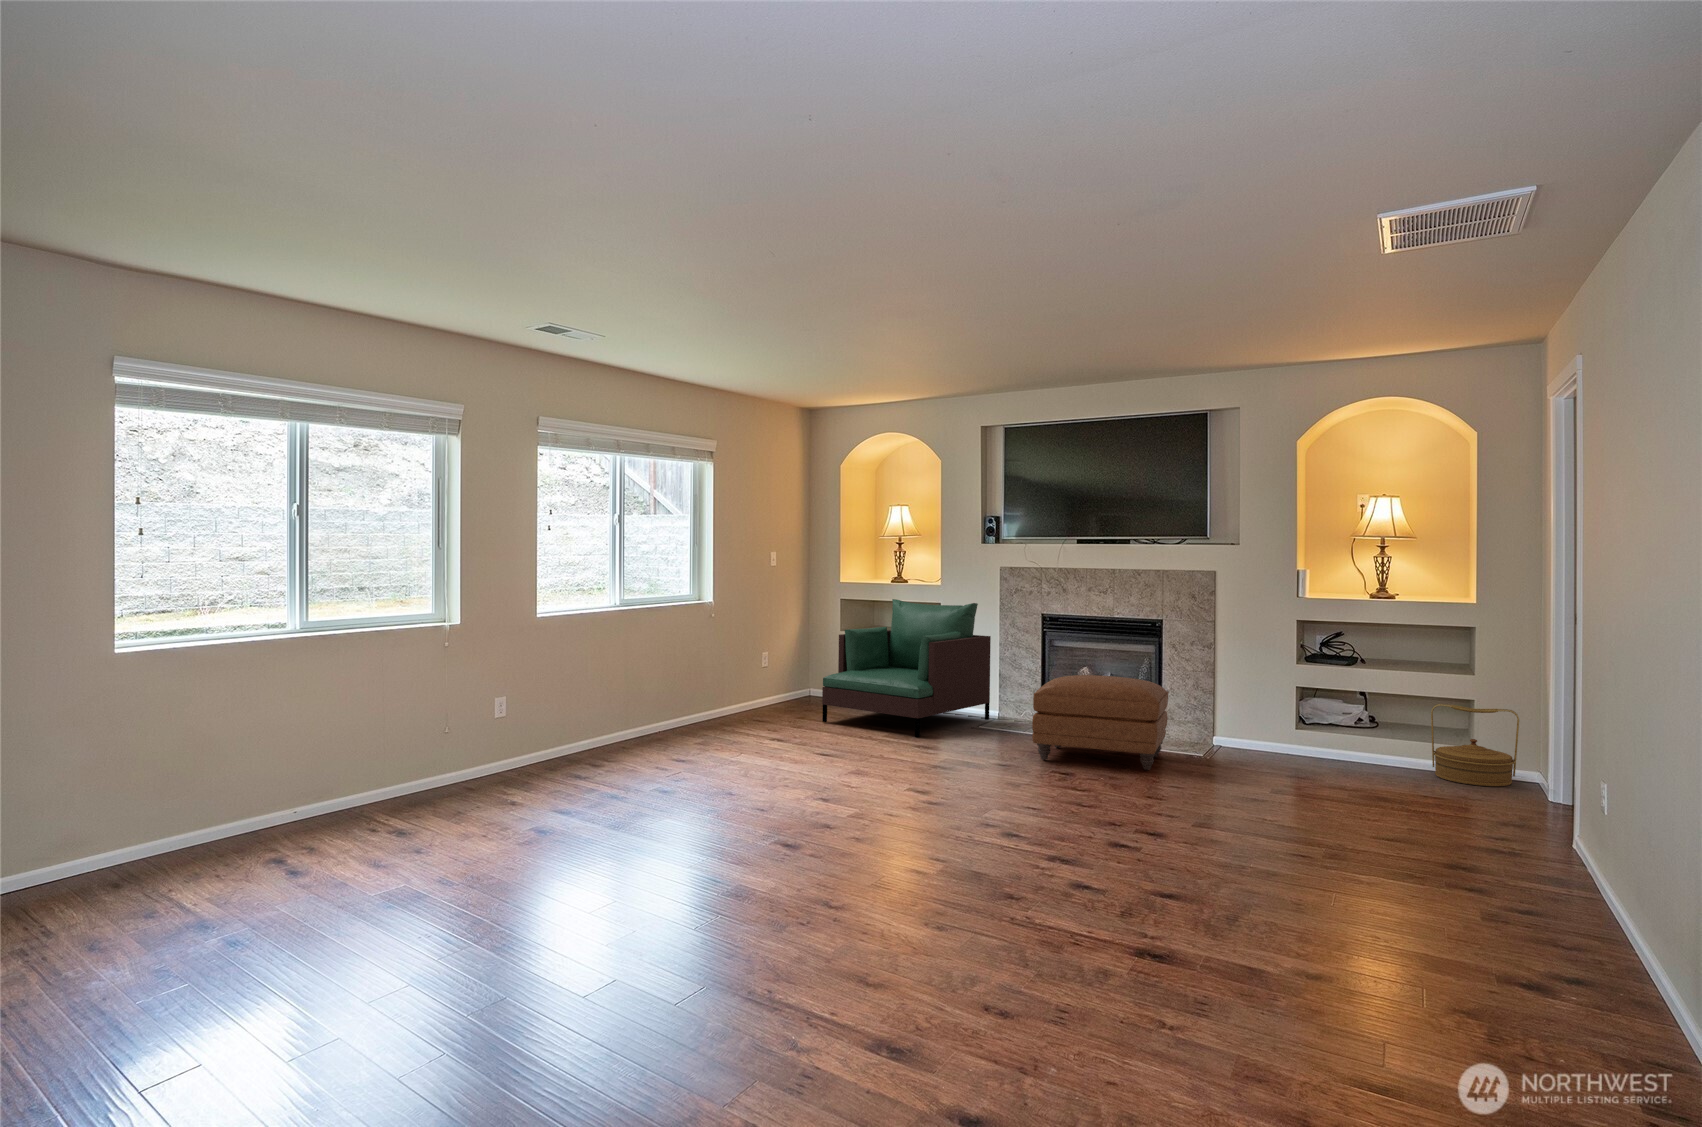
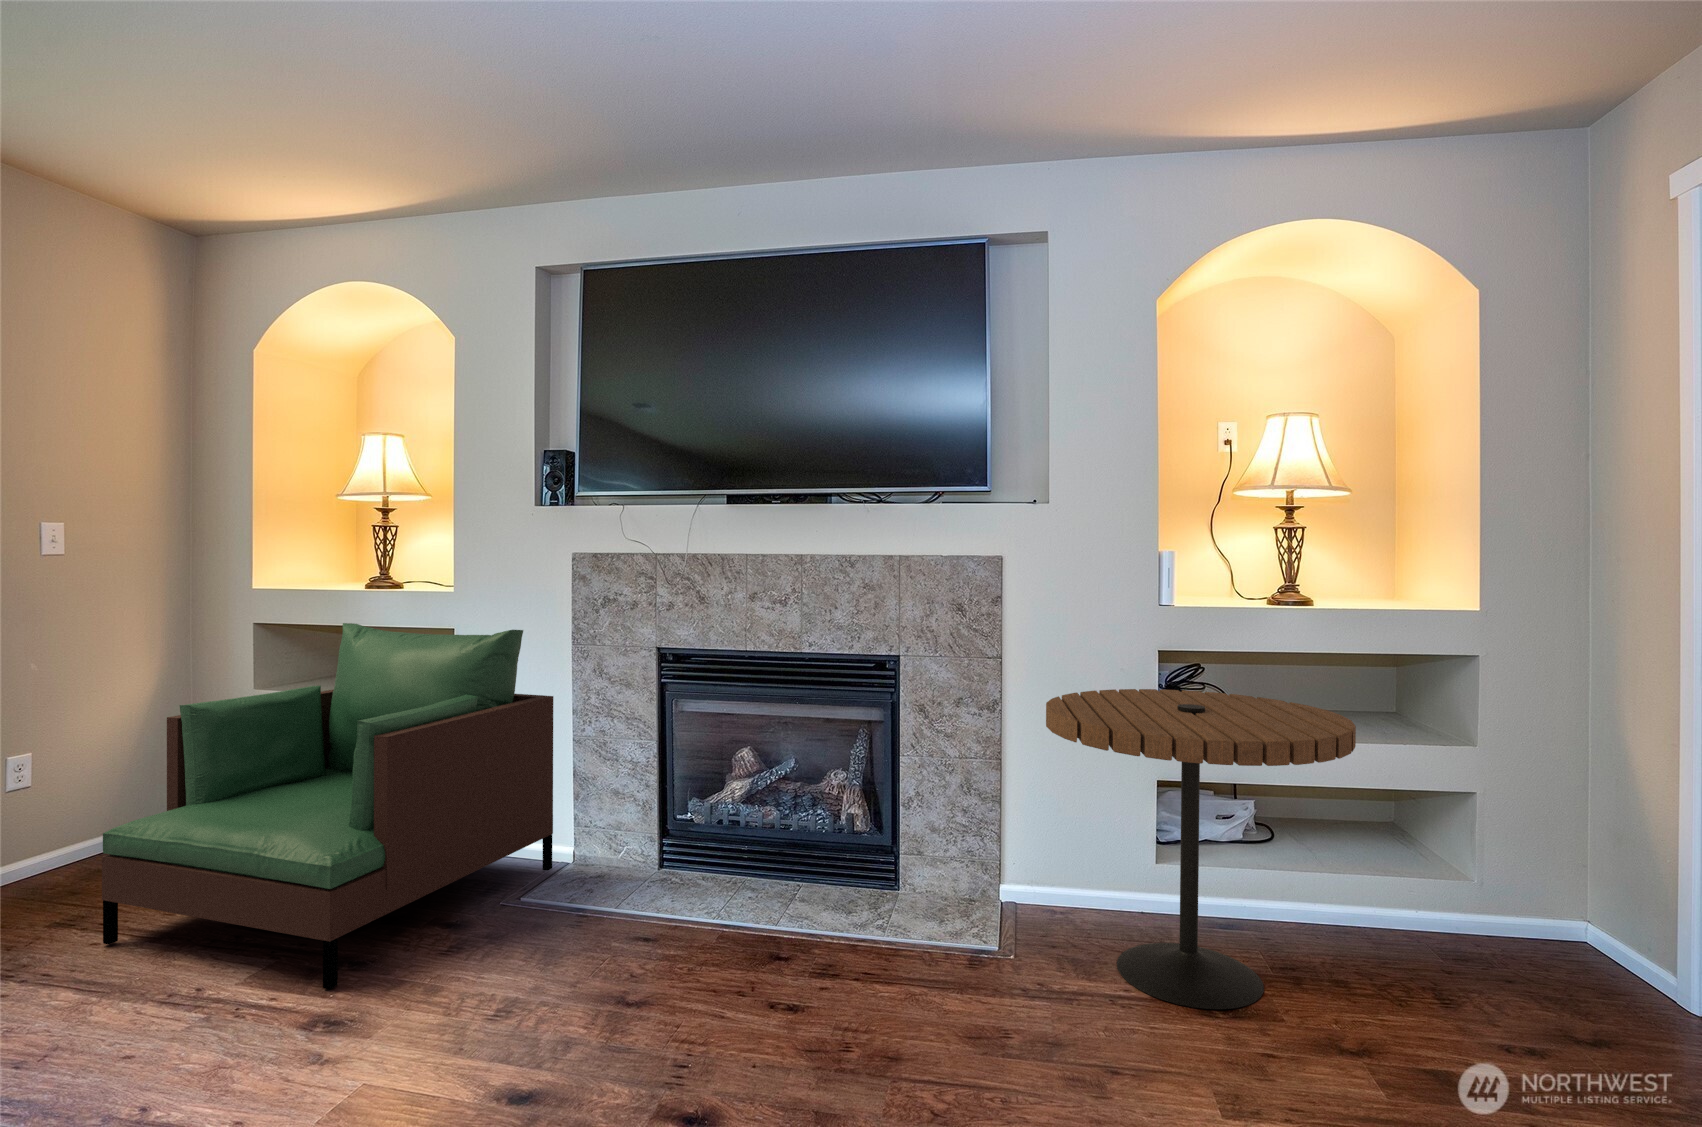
side table: none [1221,638,1365,772] -> present [1046,689,1356,1009]
ottoman: present [1032,675,1168,770] -> none [612,810,954,1082]
woven basket: present [1431,704,1519,786] -> none [1439,818,1615,1002]

